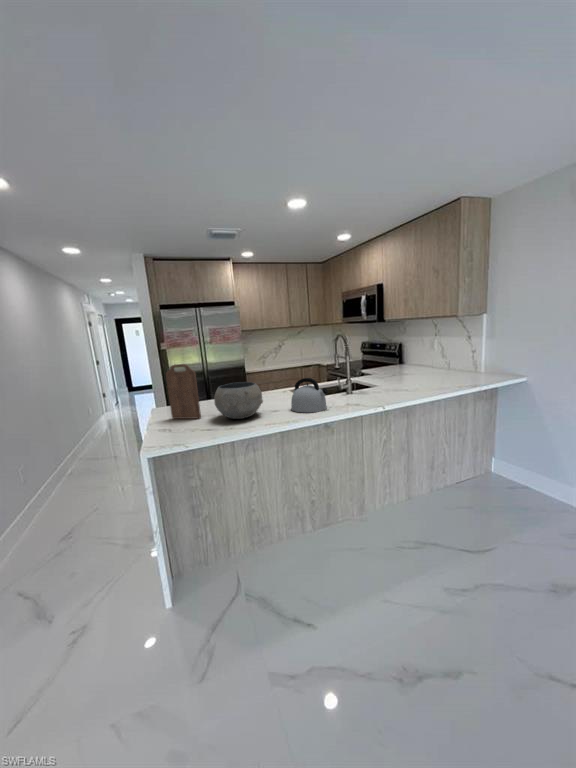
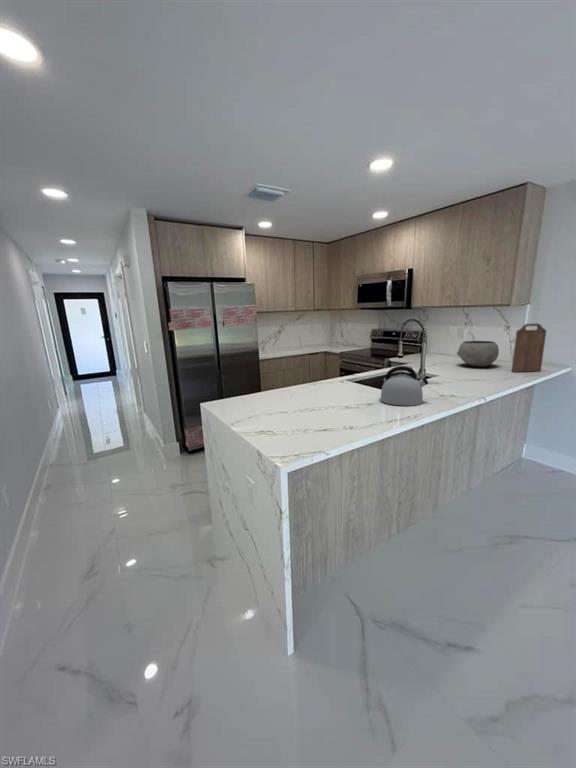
cutting board: present [166,364,201,419] -> present [512,323,546,372]
ceramic bowl: present [214,382,263,419] -> present [457,341,499,367]

